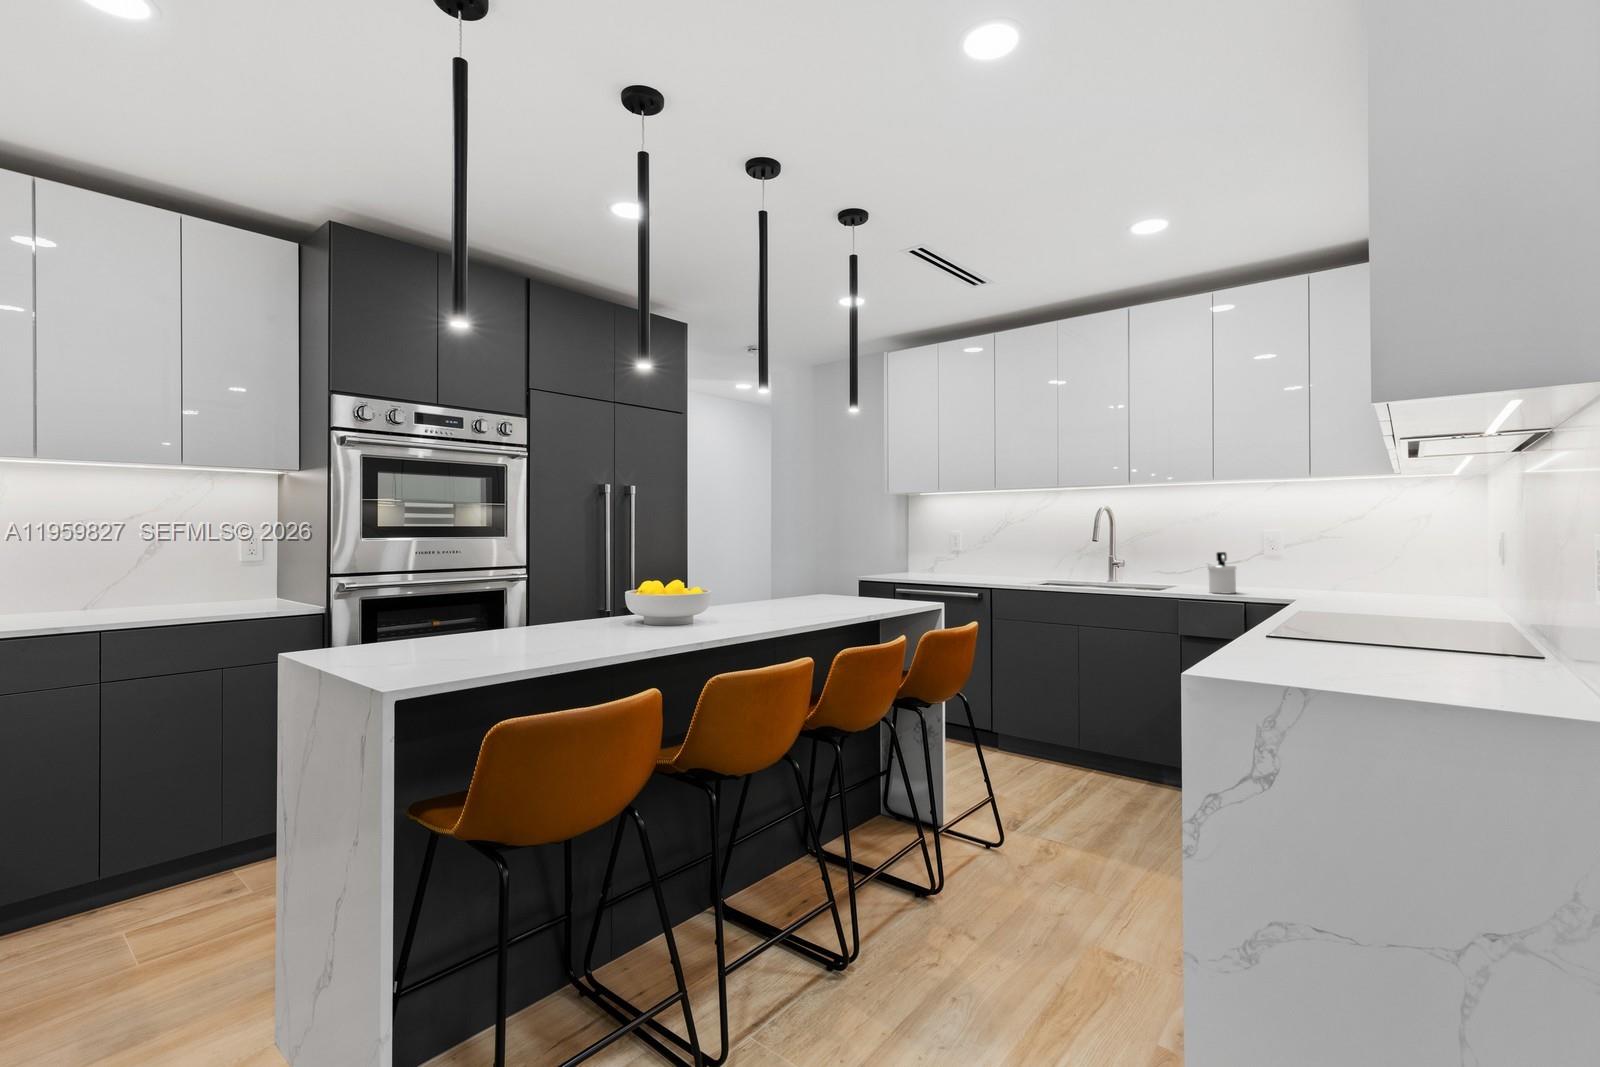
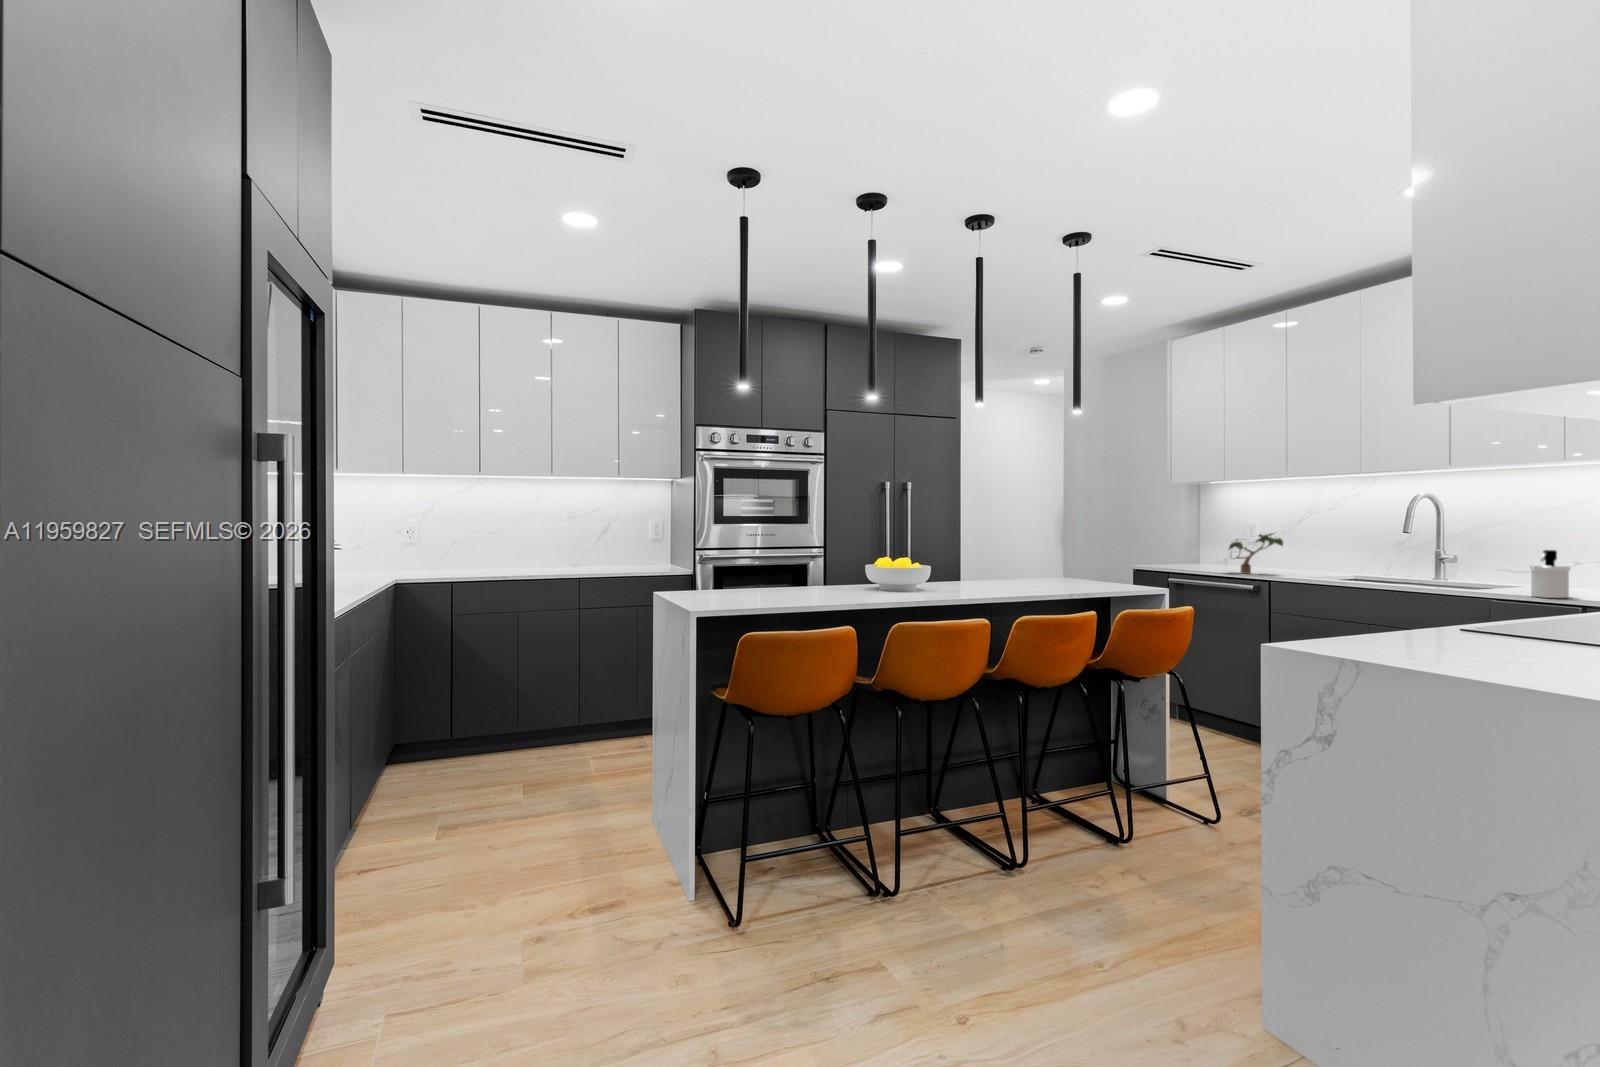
potted plant: none [946,540,1008,583] -> present [1229,533,1283,574]

